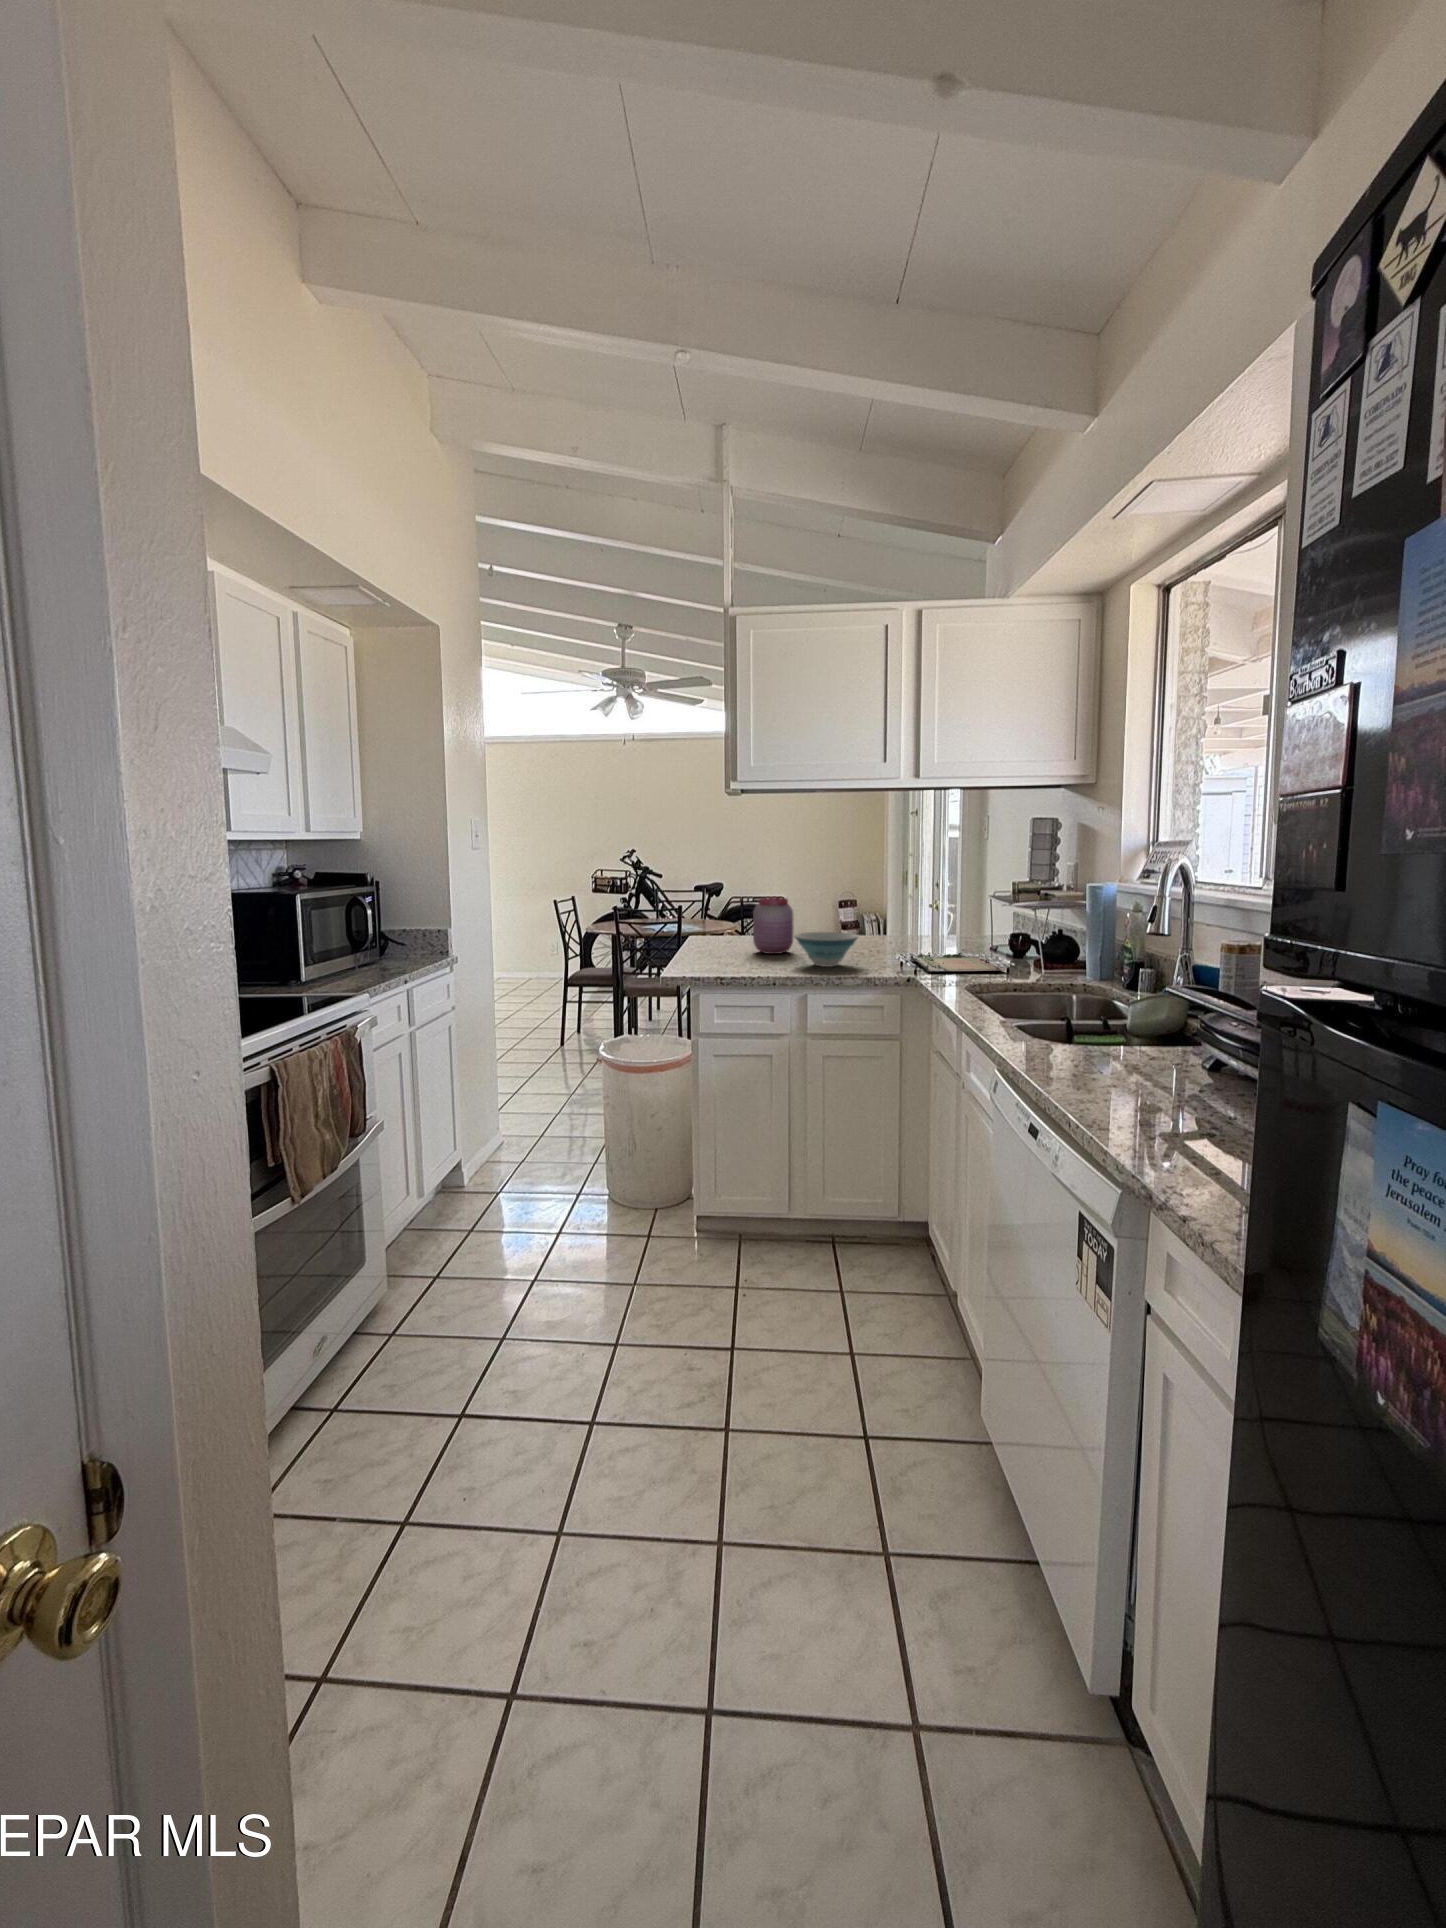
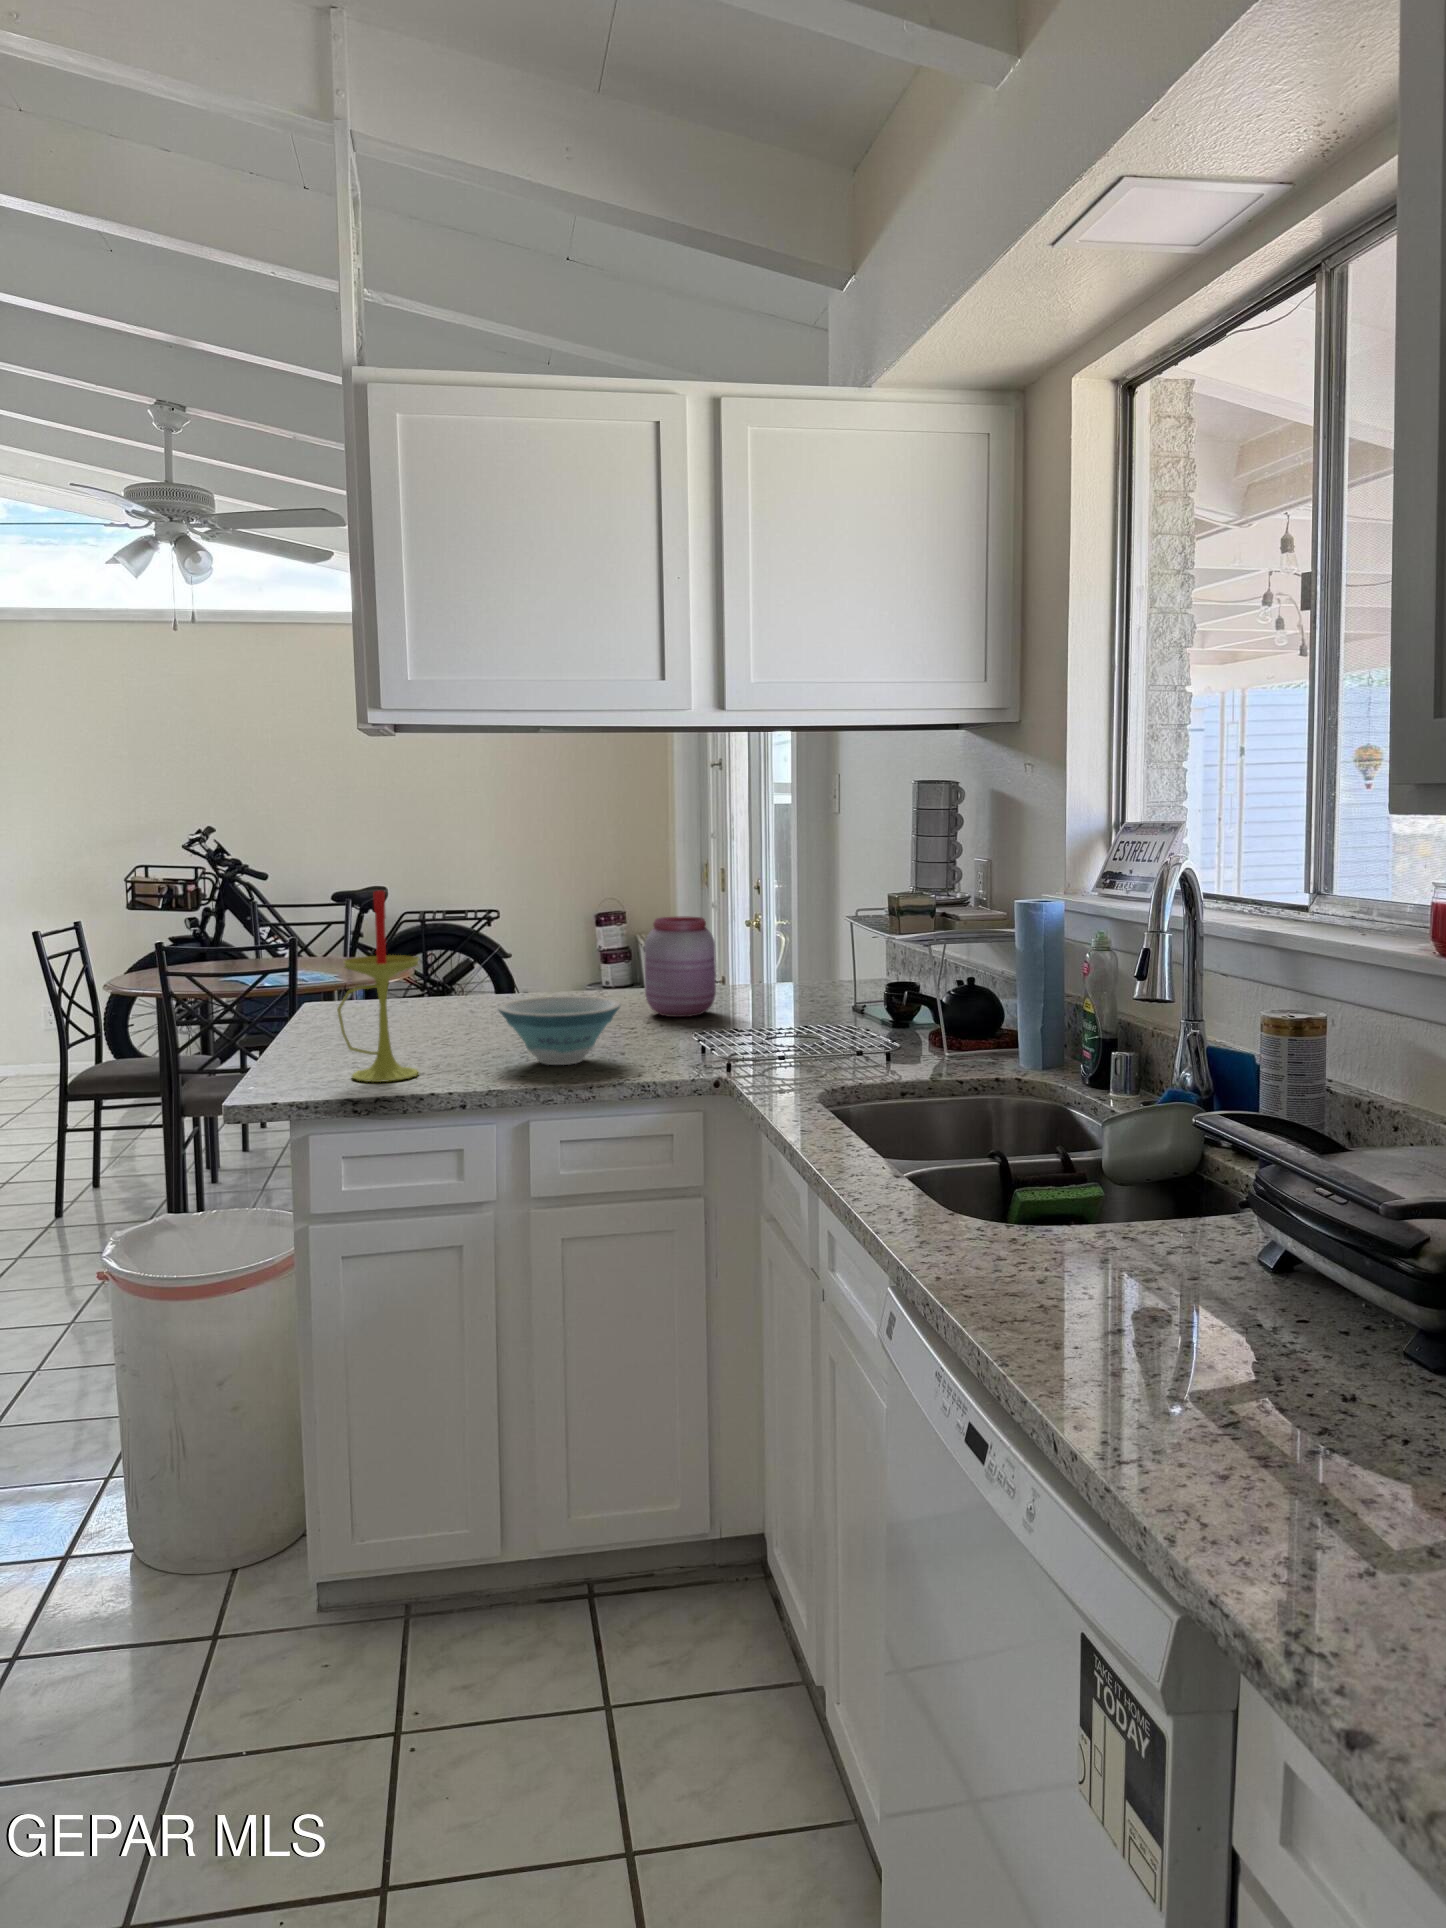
candle: none [715,871,756,970] -> present [337,891,419,1082]
jar: present [753,897,793,954] -> present [645,917,716,1017]
tray: present [909,949,1006,973] -> none [714,1015,887,1069]

